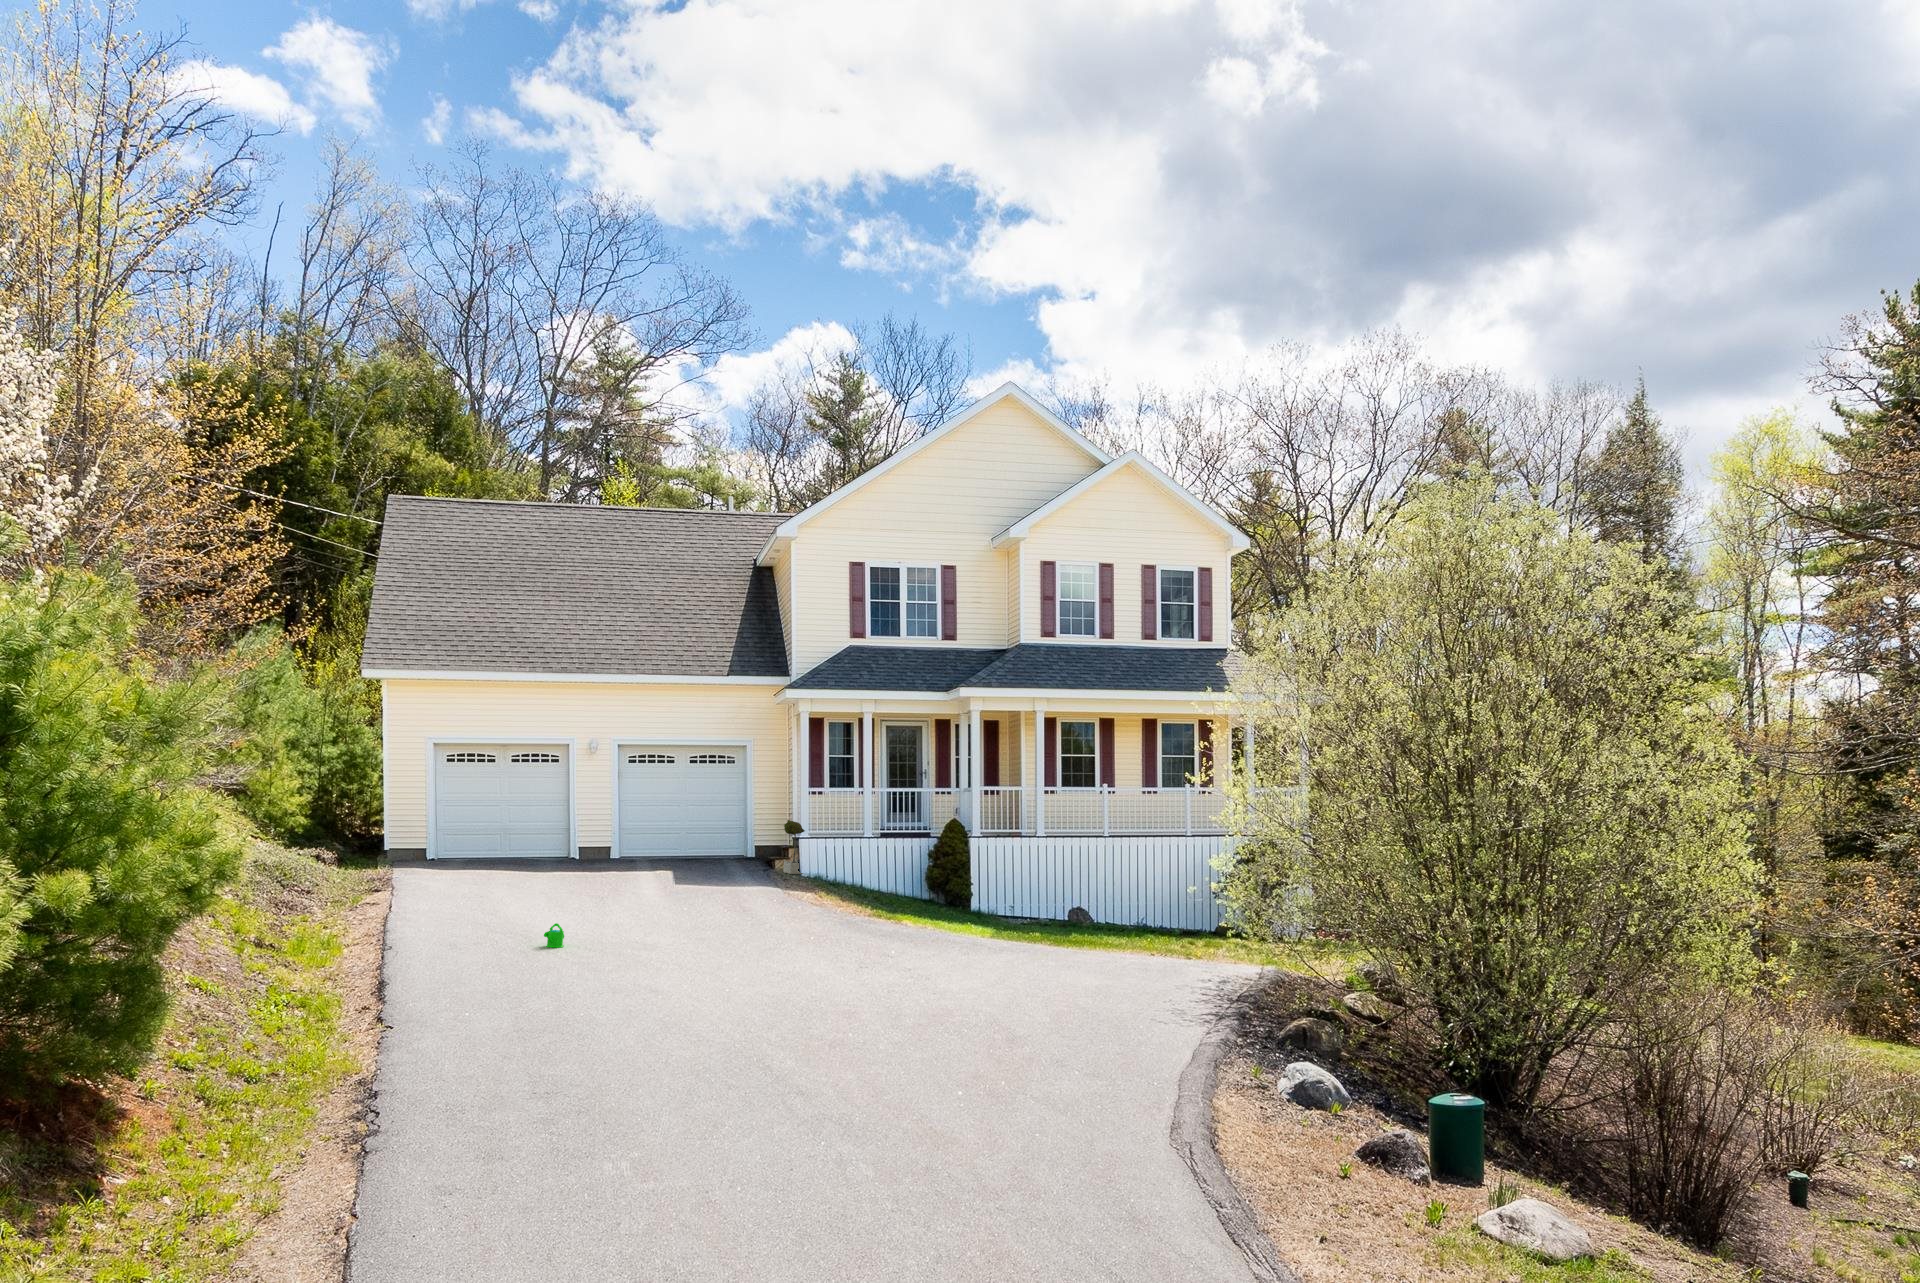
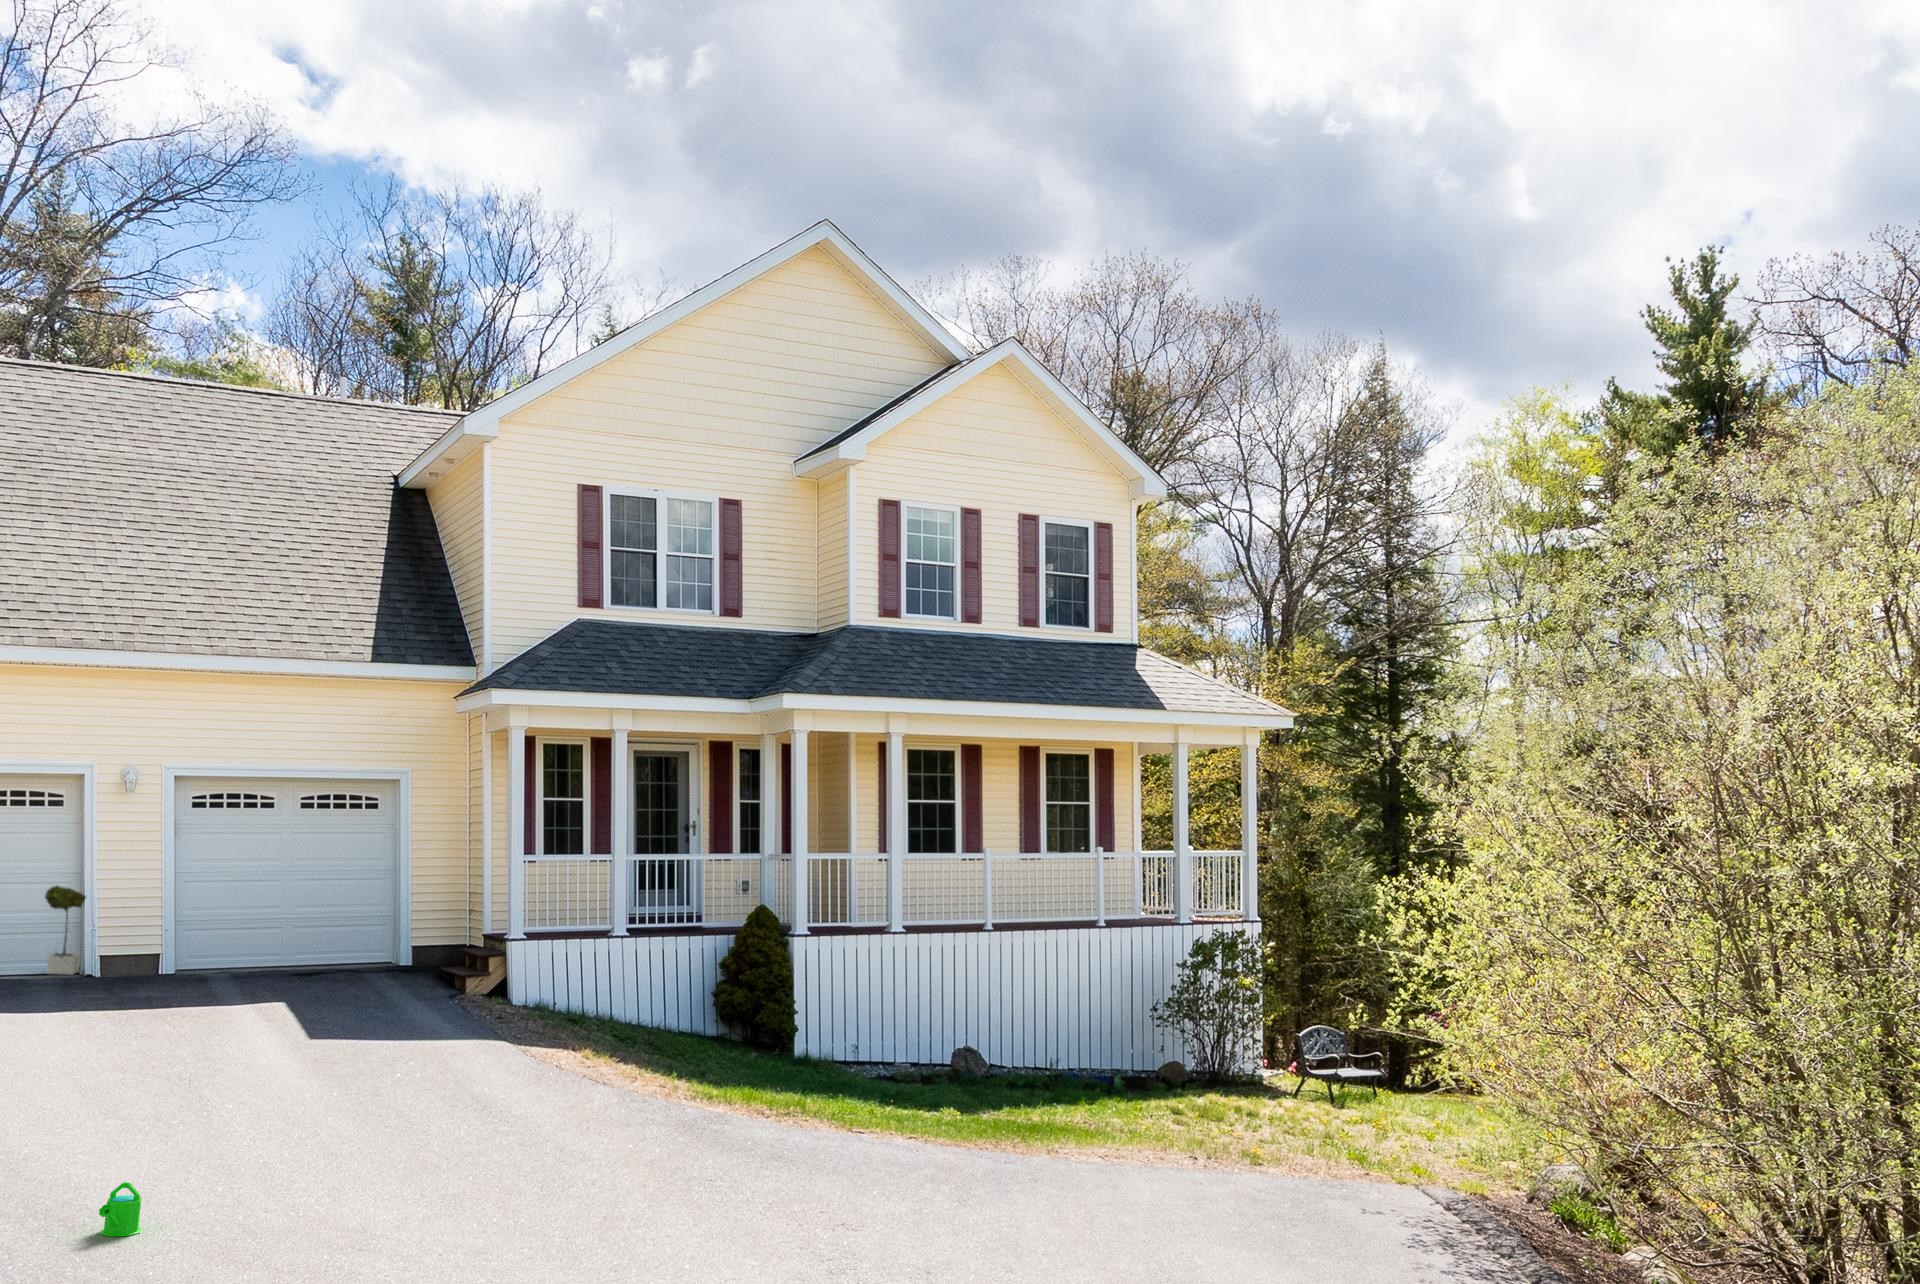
potted tree: present [783,820,805,874] -> present [45,886,86,975]

